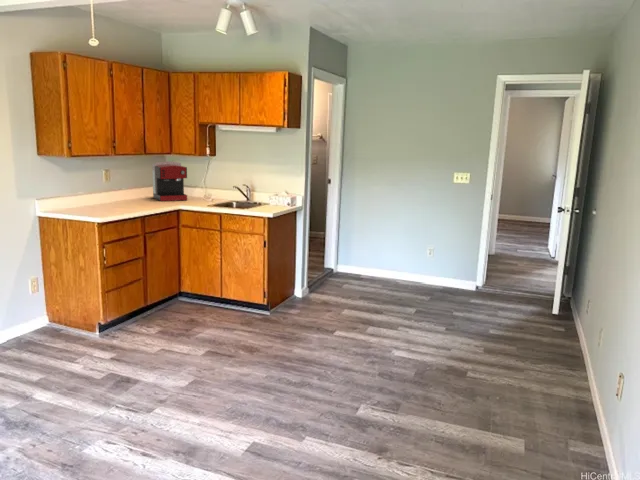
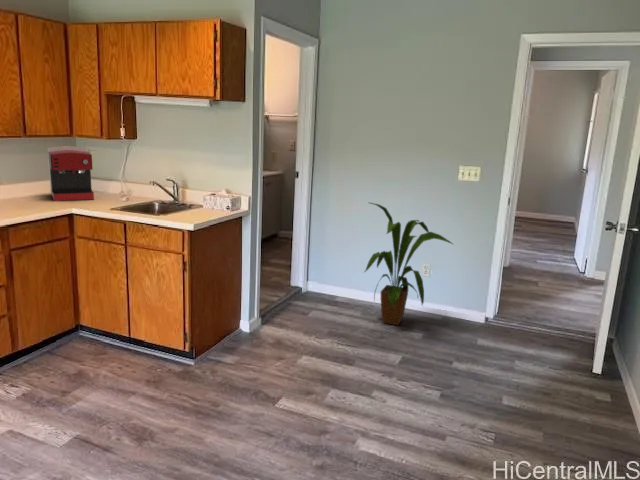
house plant: none [386,200,452,292] -> present [365,203,452,325]

